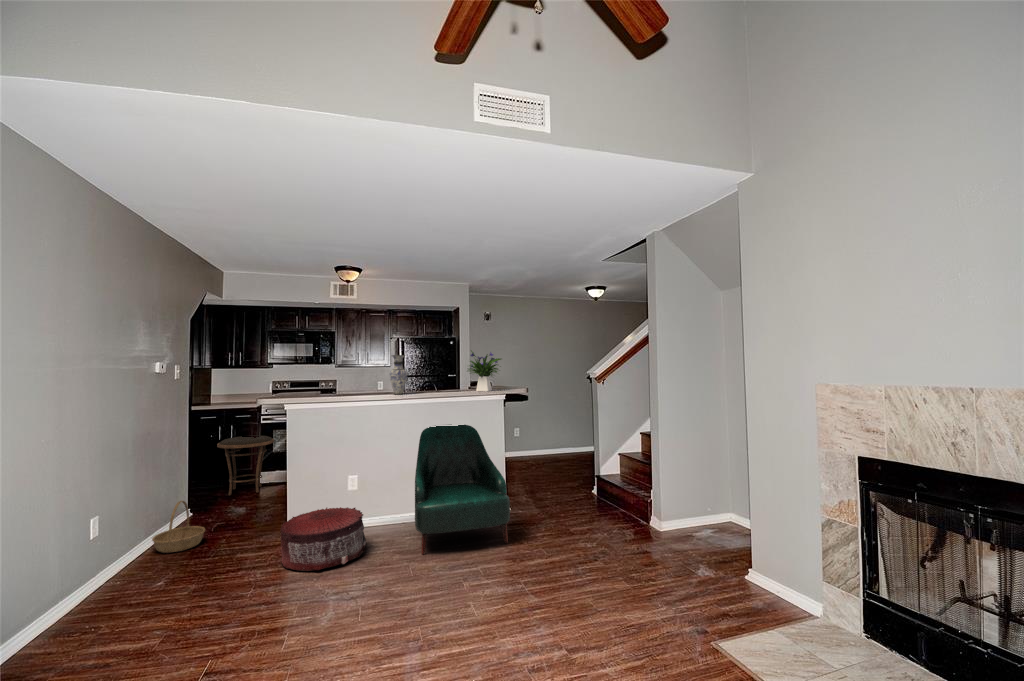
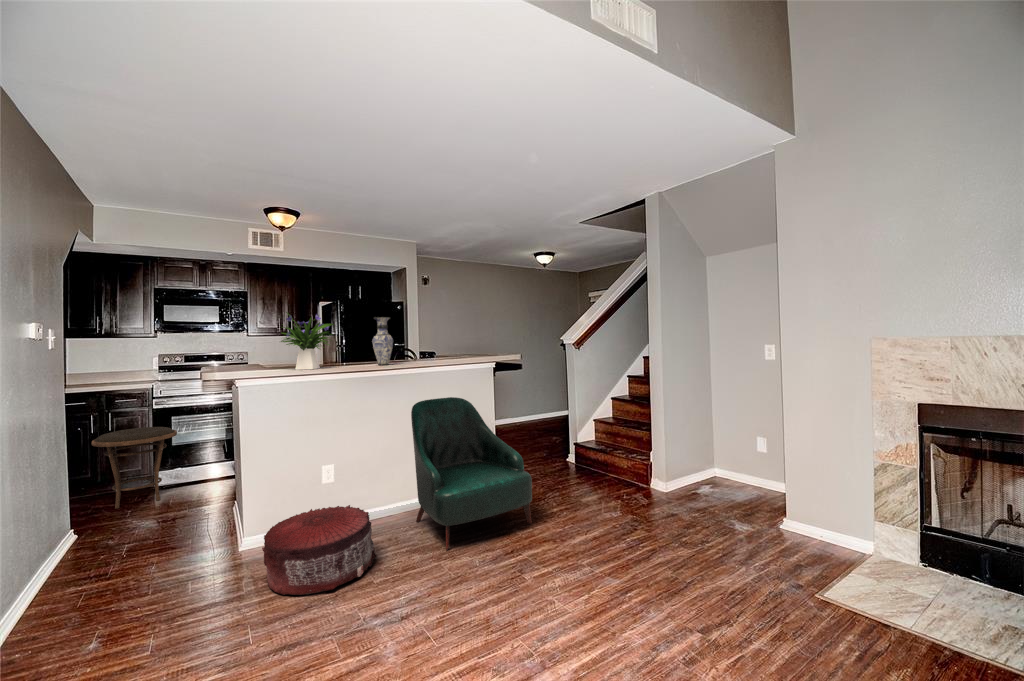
flower arrangement: present [468,351,501,391] -> present [281,312,334,370]
basket: present [152,501,205,553] -> none [39,524,124,602]

